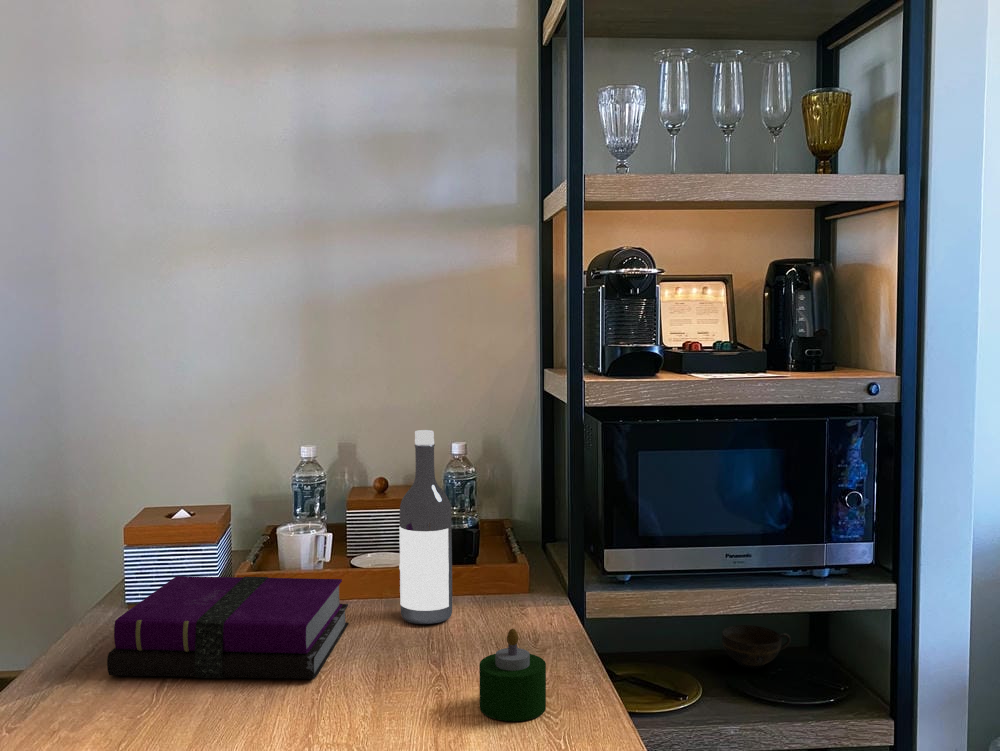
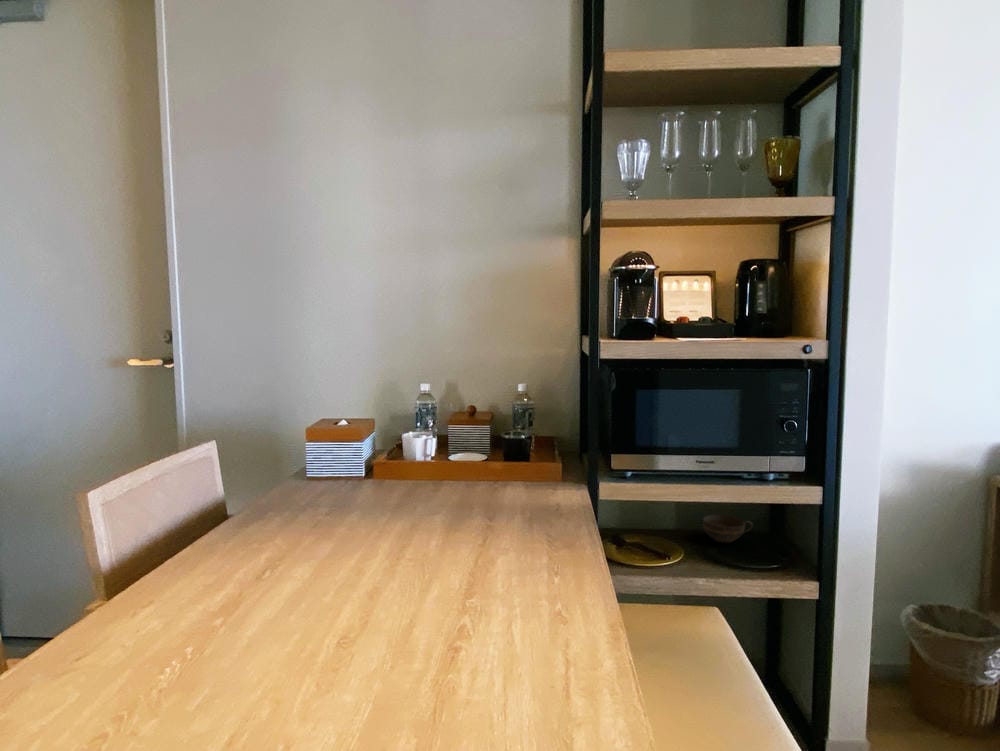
wine bottle: present [399,430,452,624] -> none [472,371,506,496]
notebook: present [107,576,348,679] -> none [286,459,439,522]
candle: present [479,629,546,721] -> none [505,494,548,552]

